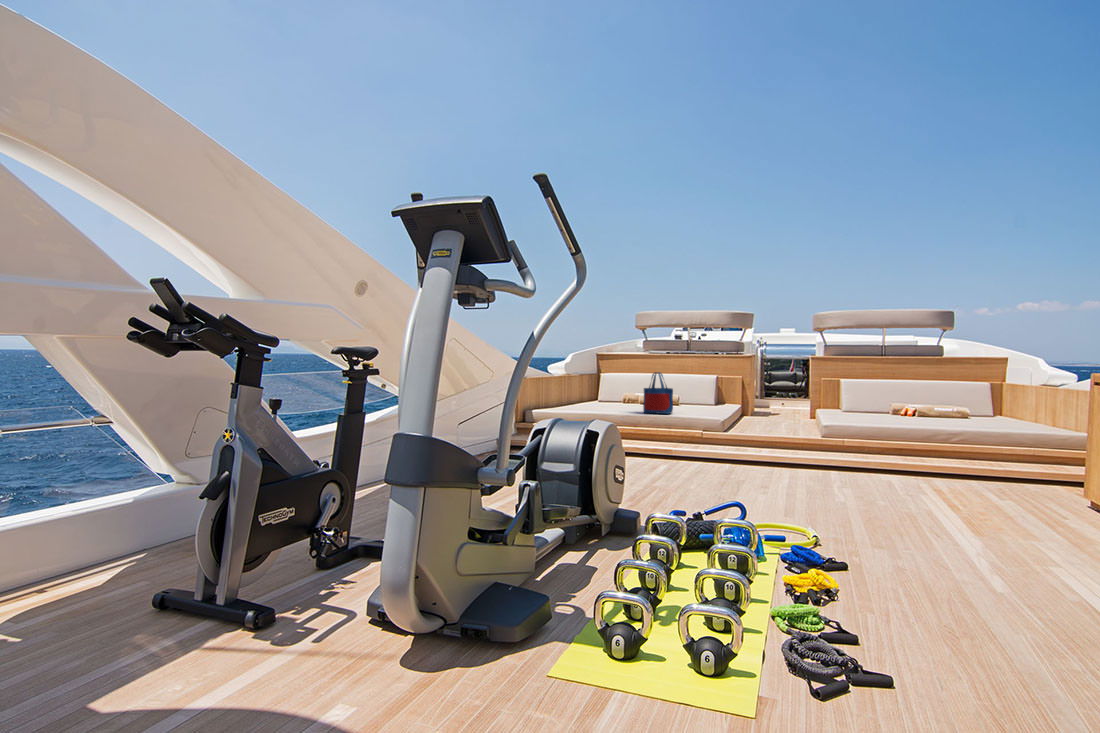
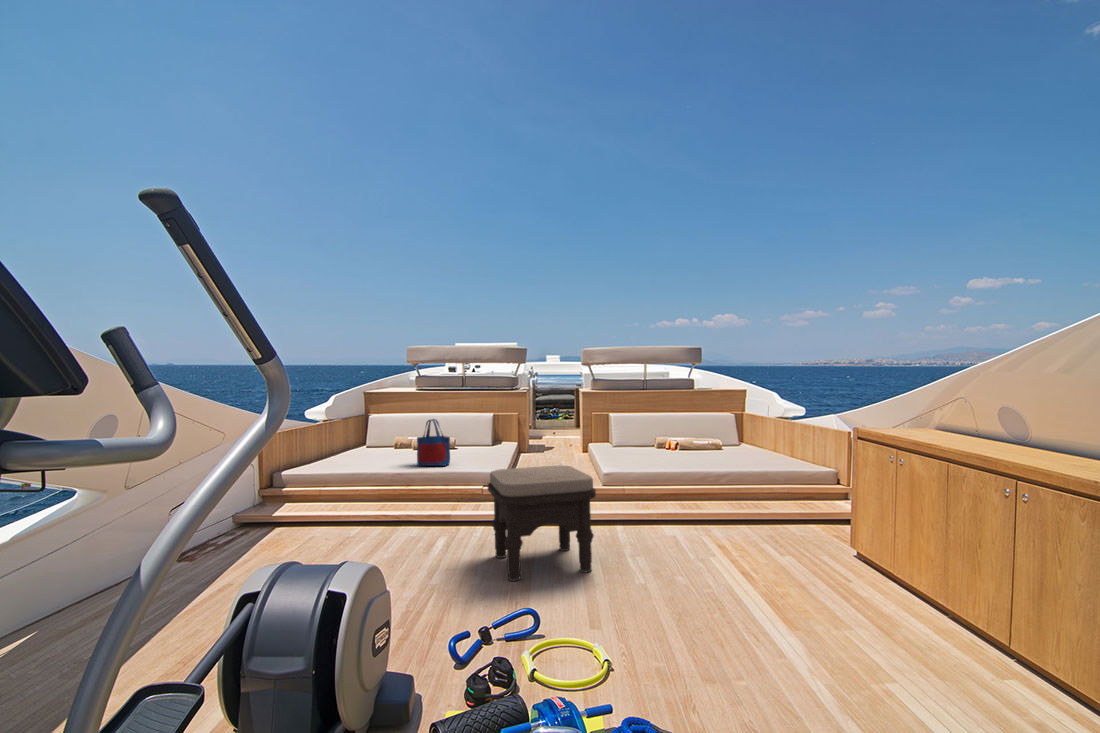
ottoman: none [706,410,805,501] -> present [488,465,596,581]

